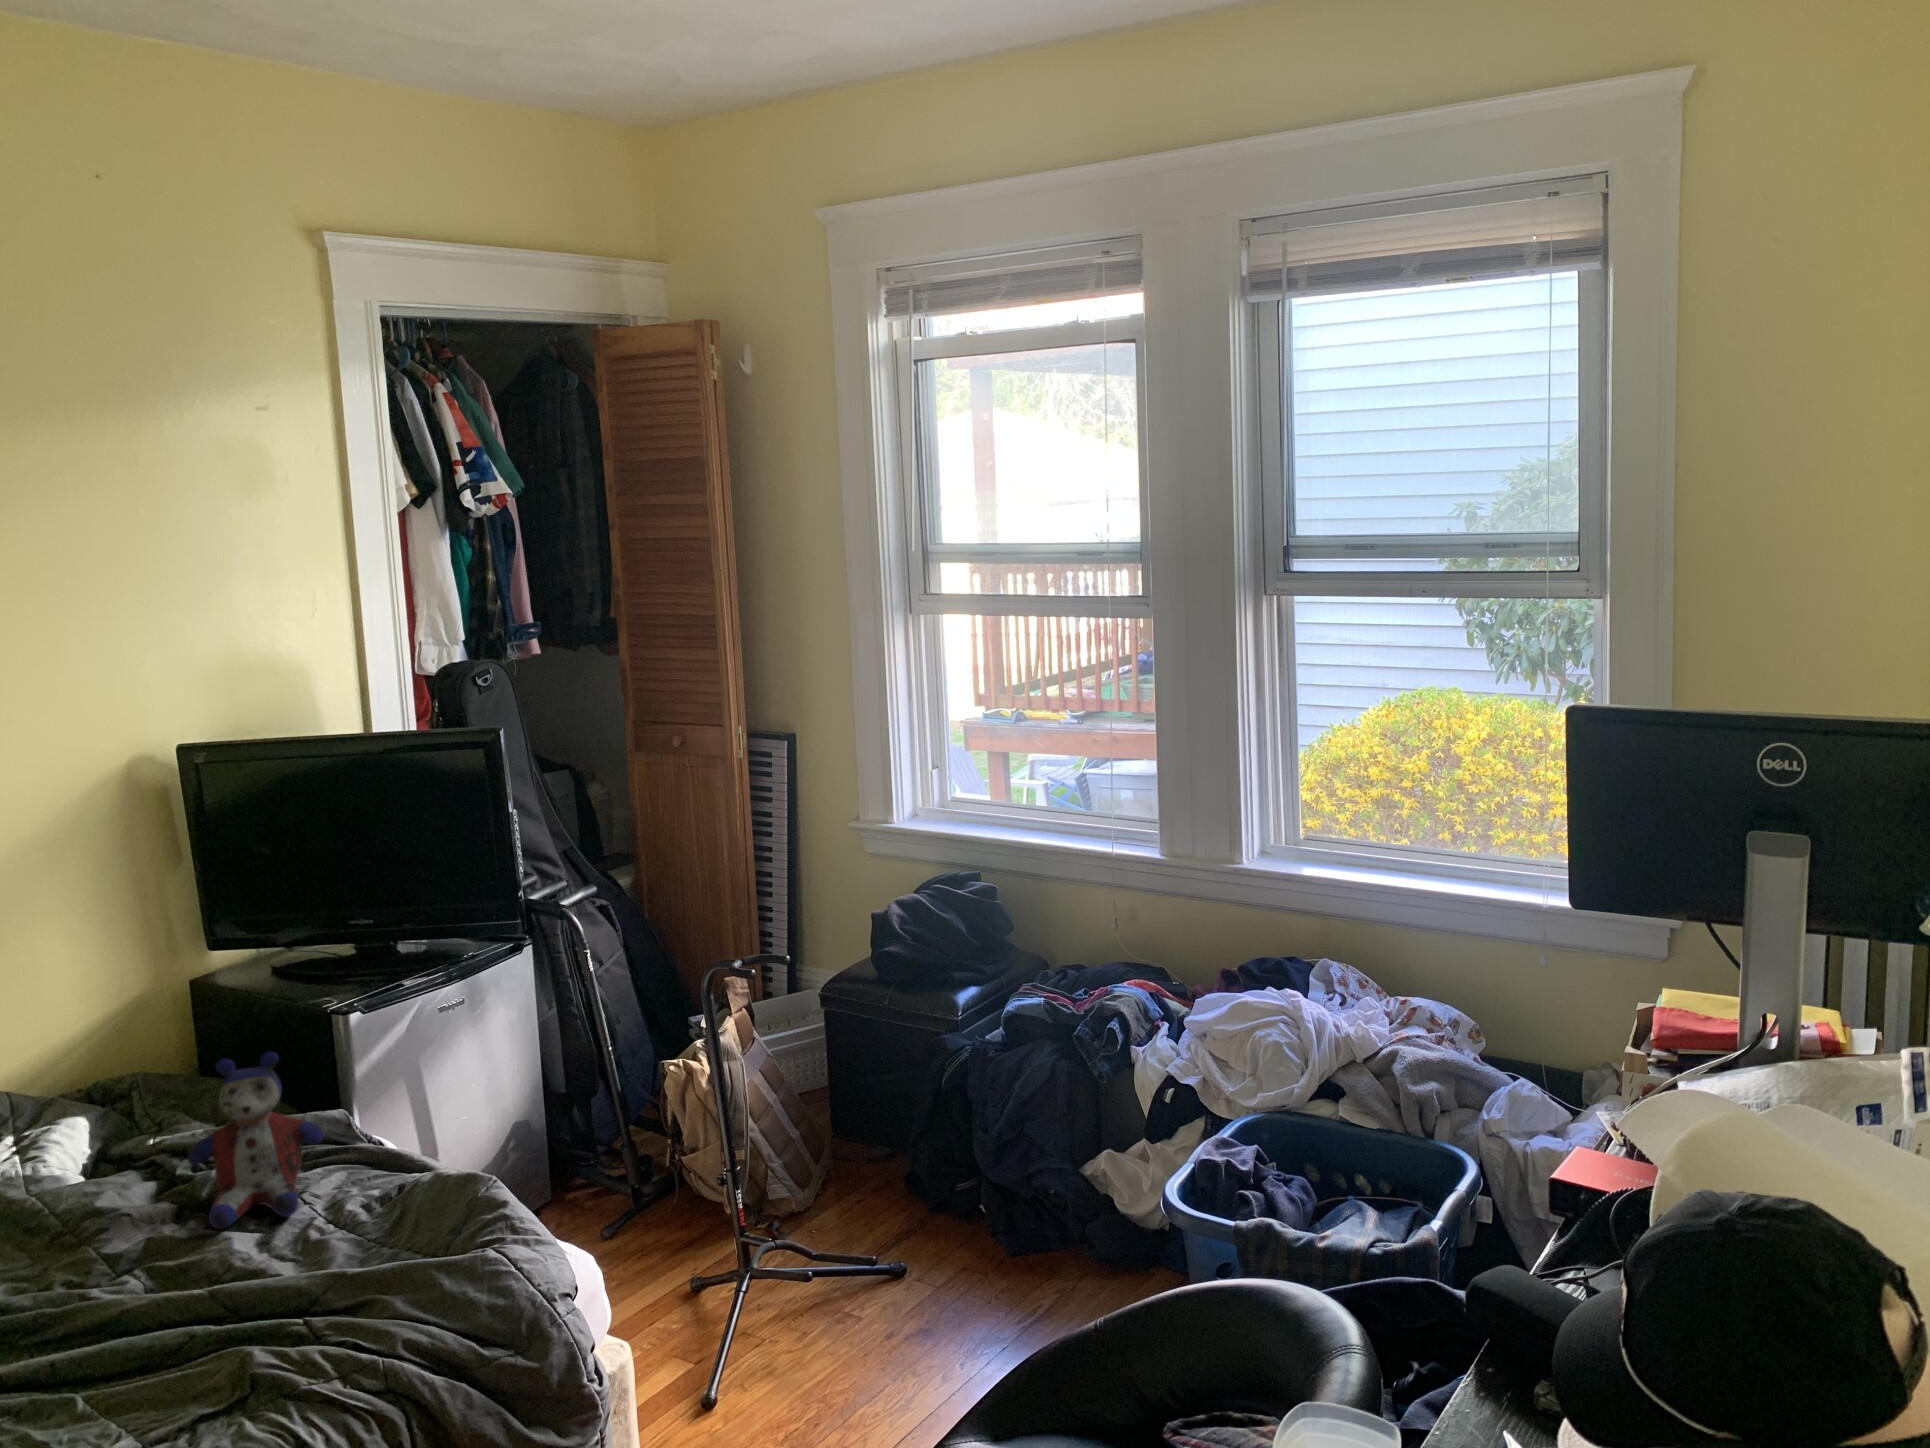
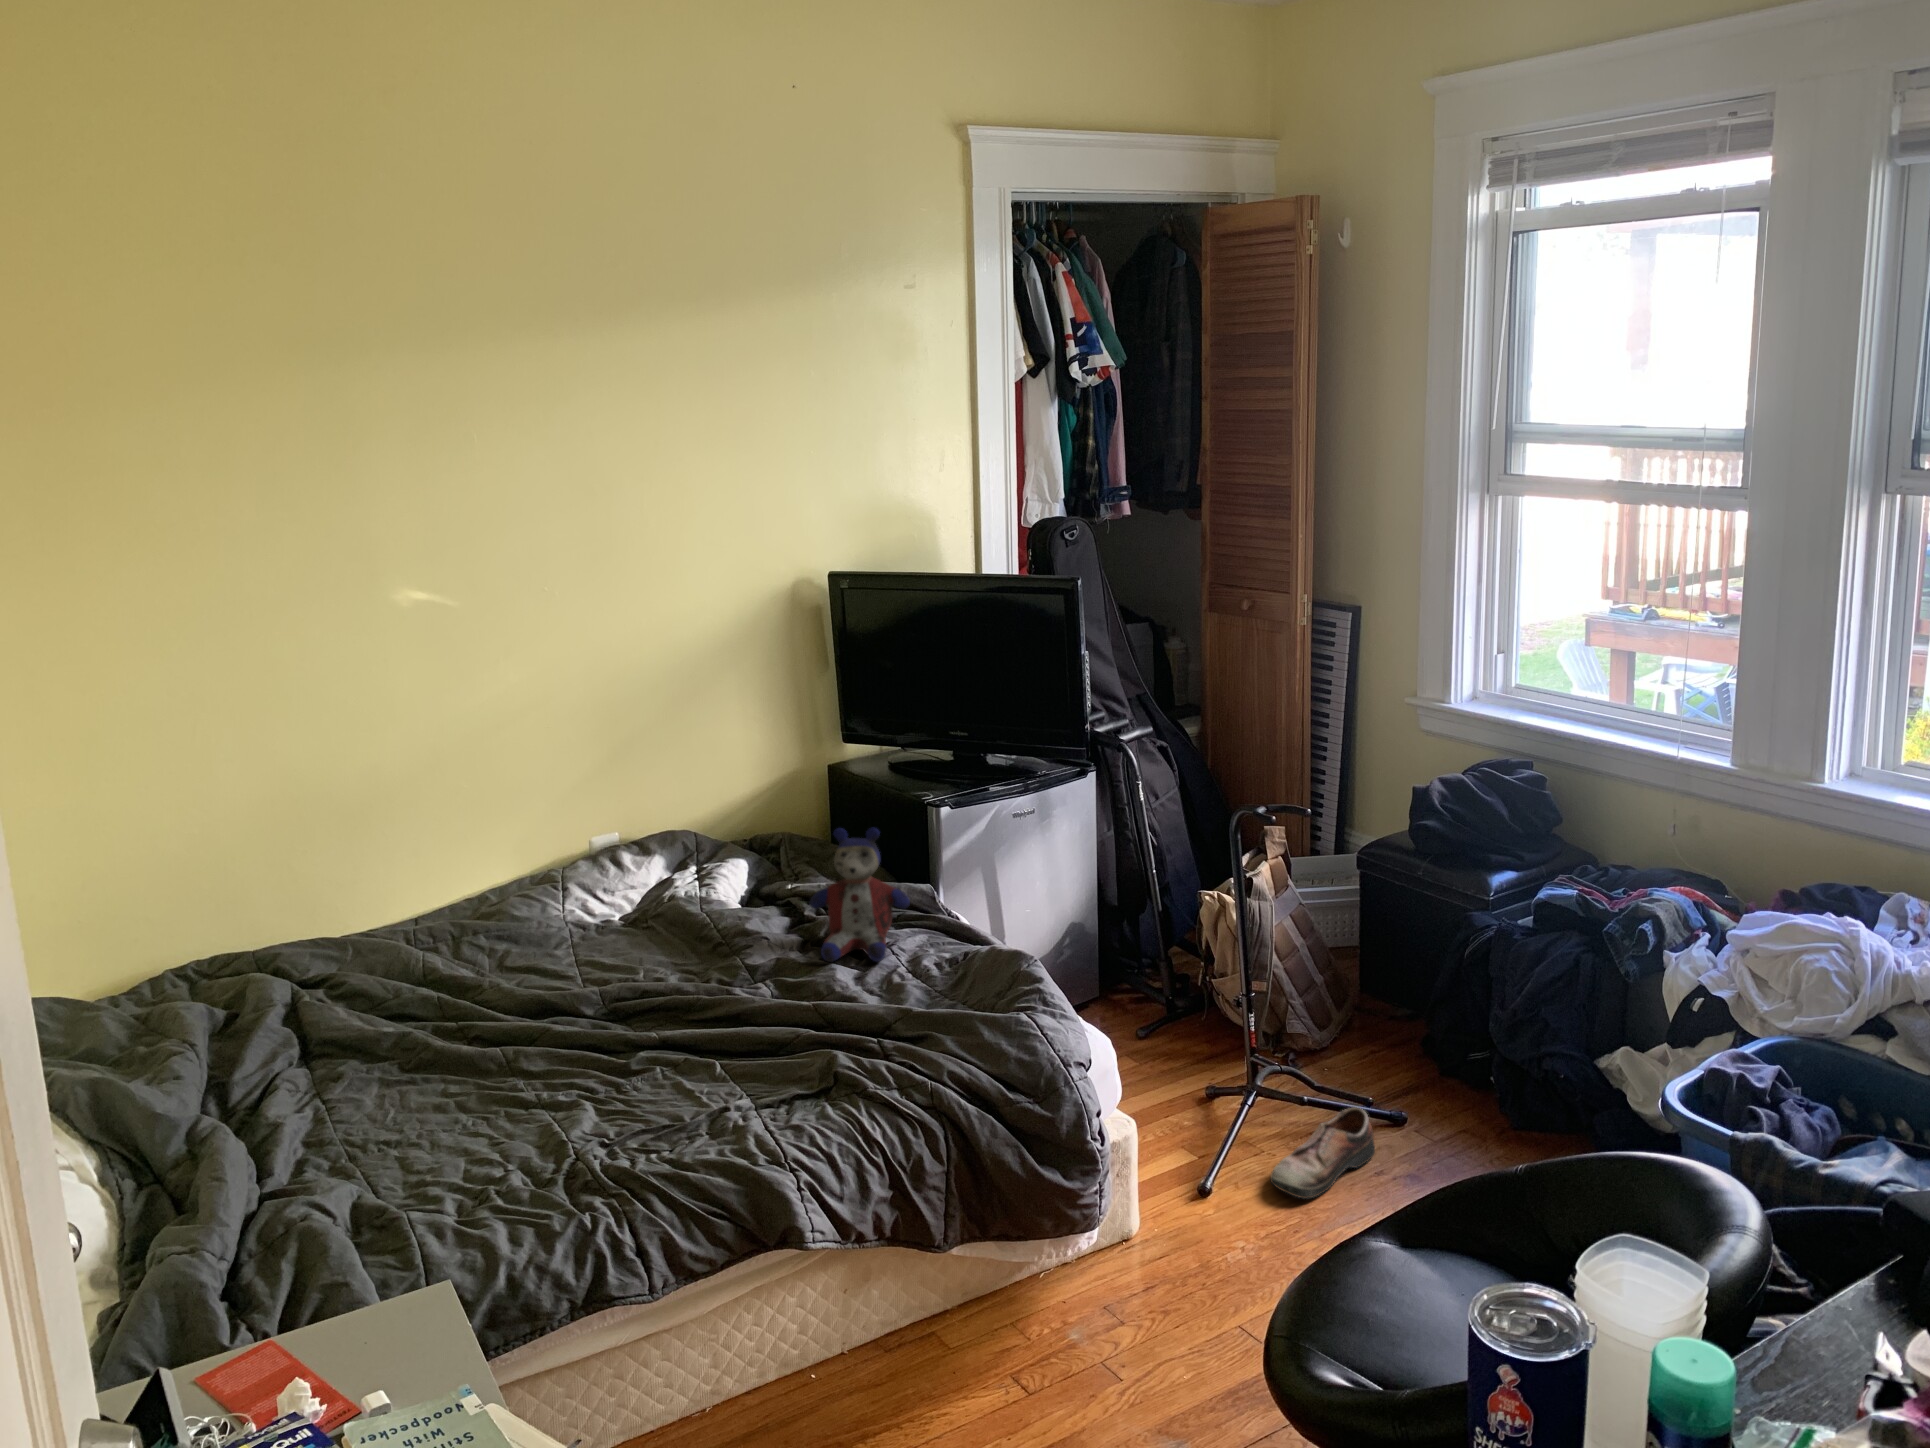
shoe: none [779,1265,882,1382] -> present [1270,1107,1375,1199]

